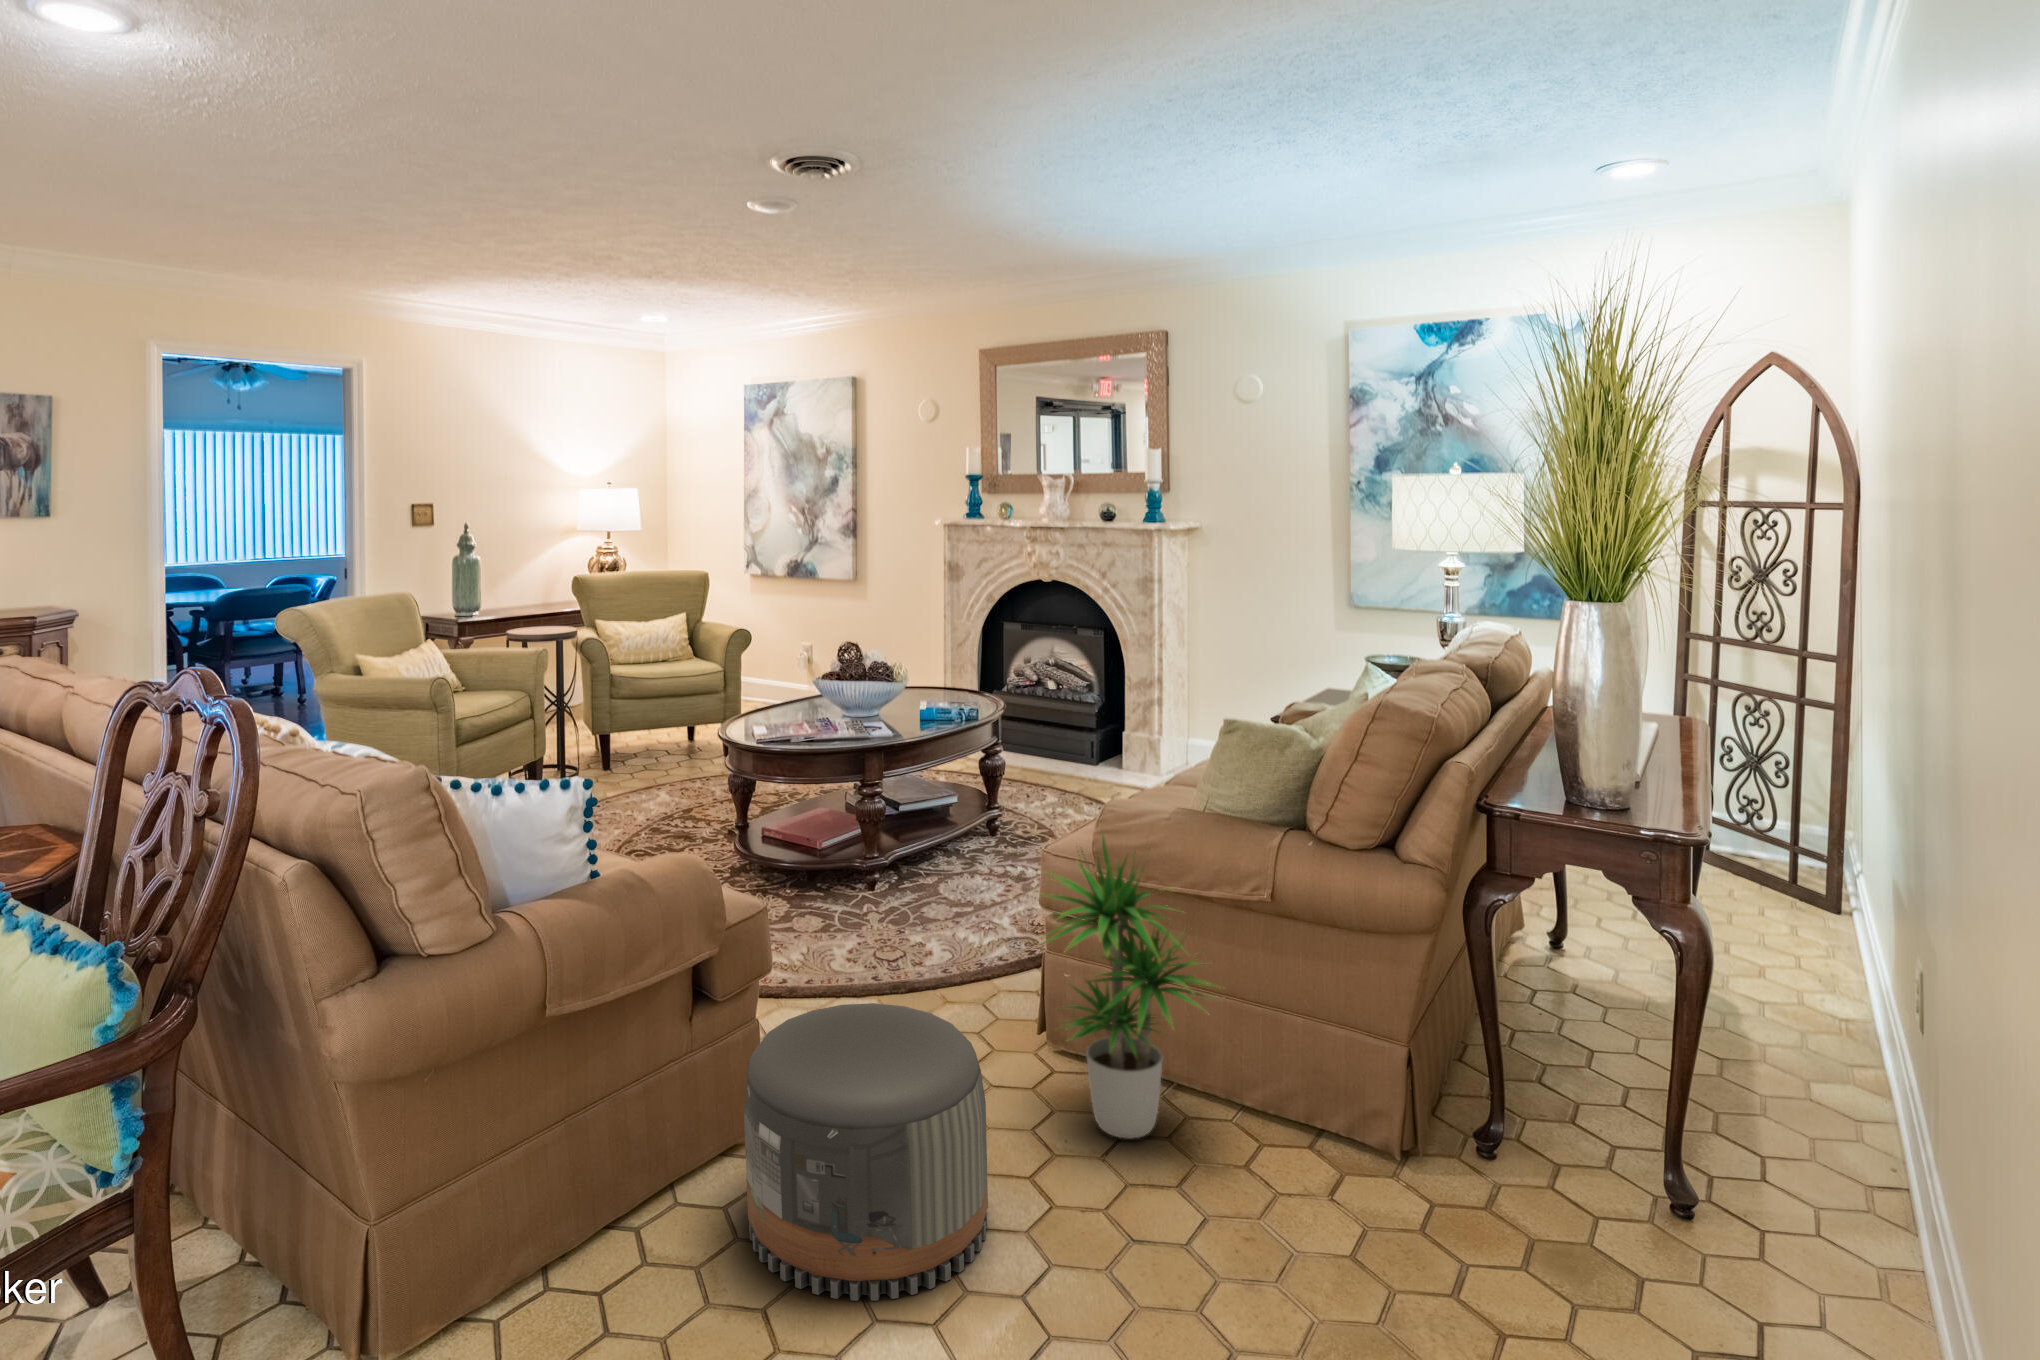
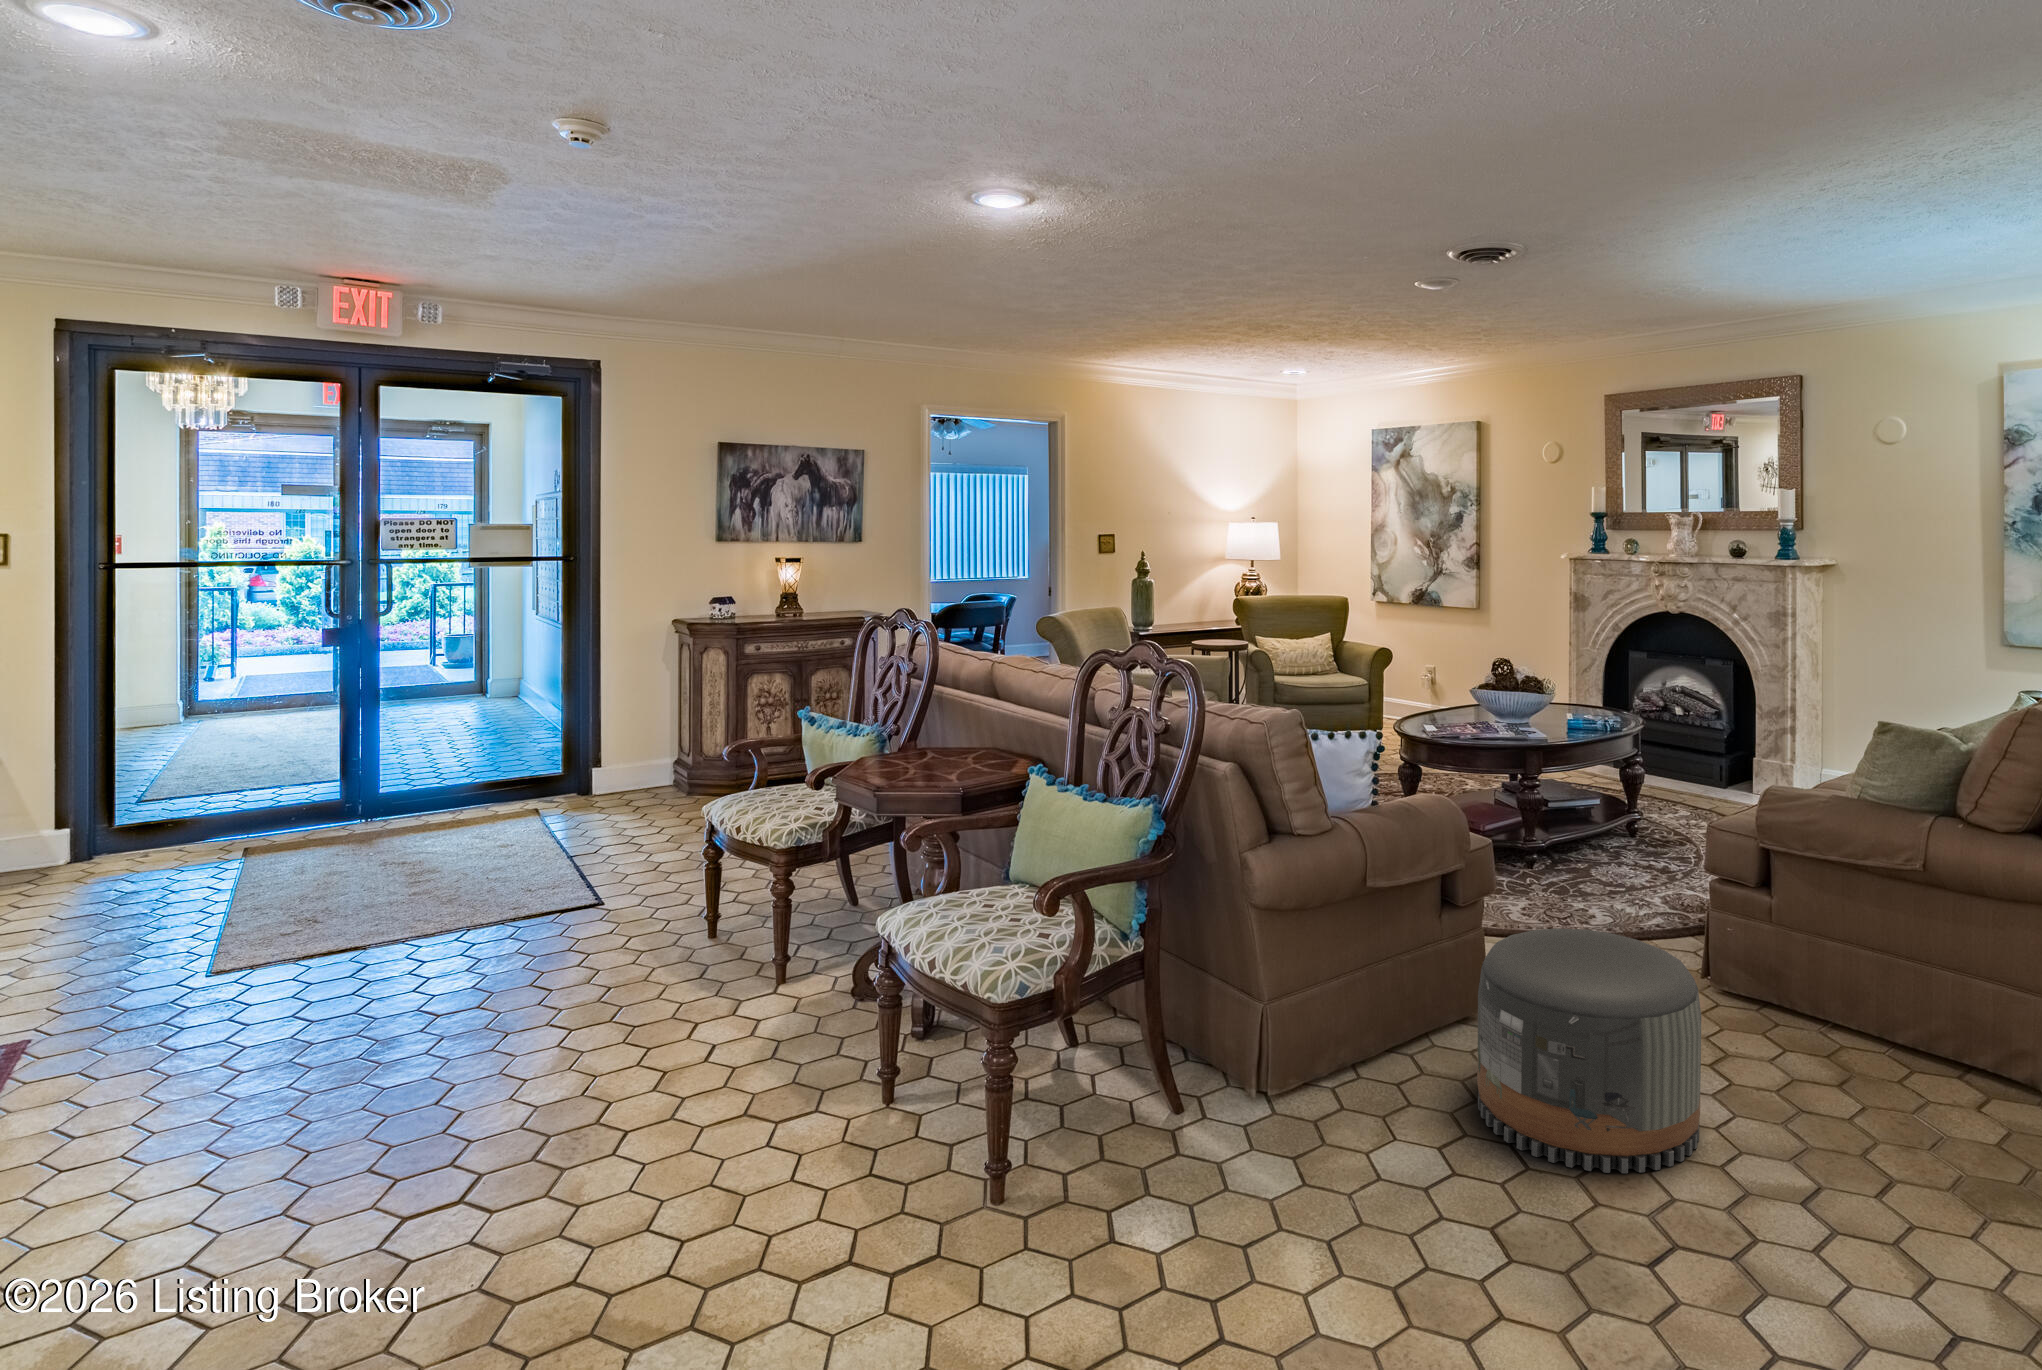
potted plant: present [1037,832,1214,1138] -> none [1727,793,1927,1081]

